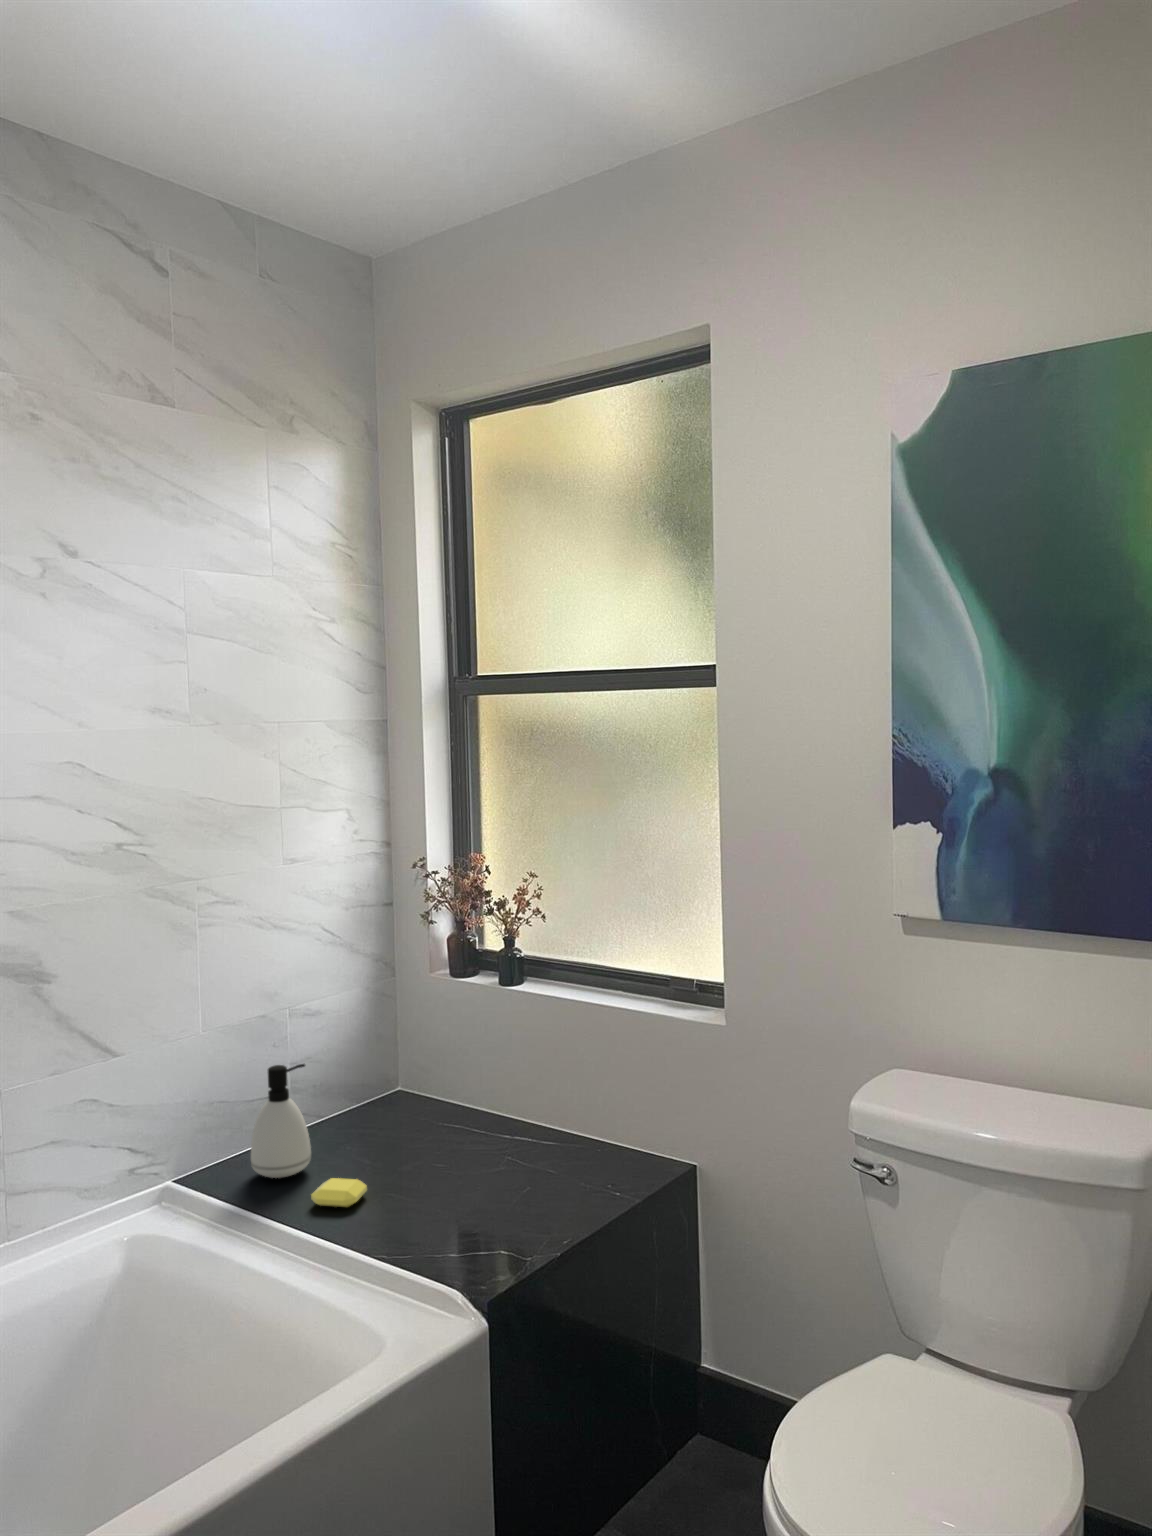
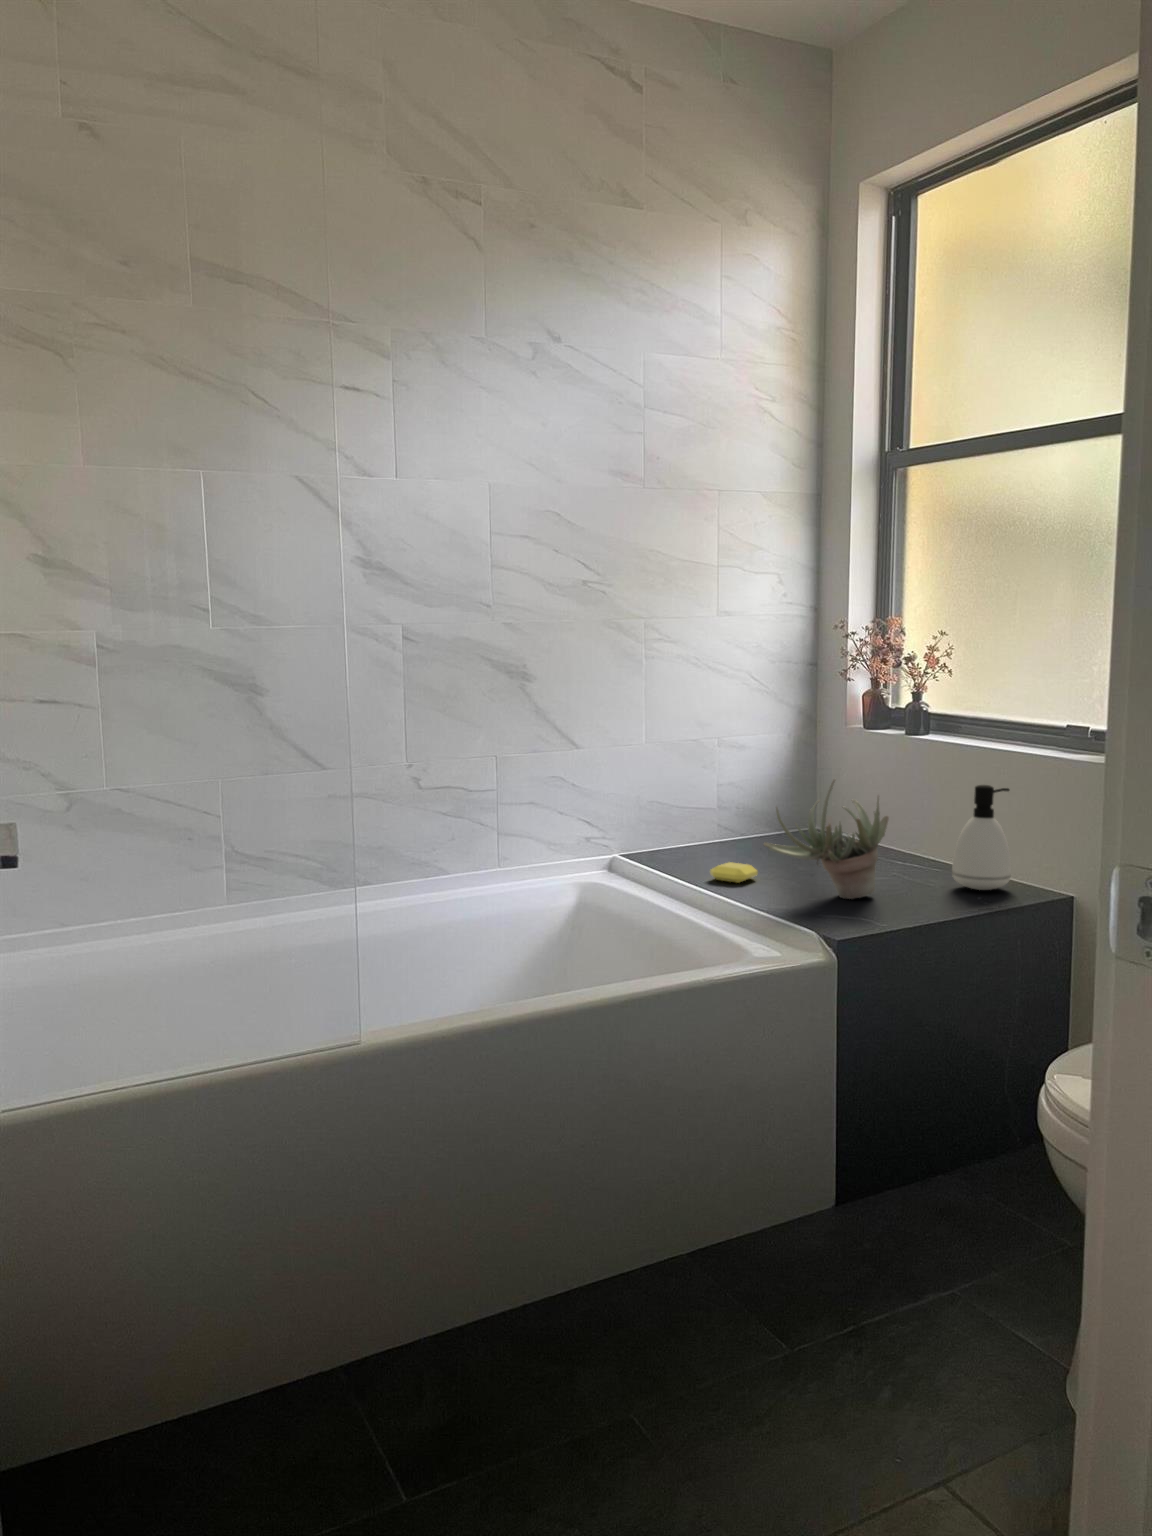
soap dispenser: present [251,1064,311,1178] -> present [952,785,1011,890]
succulent plant: none [382,1087,517,1218] -> present [764,779,889,899]

